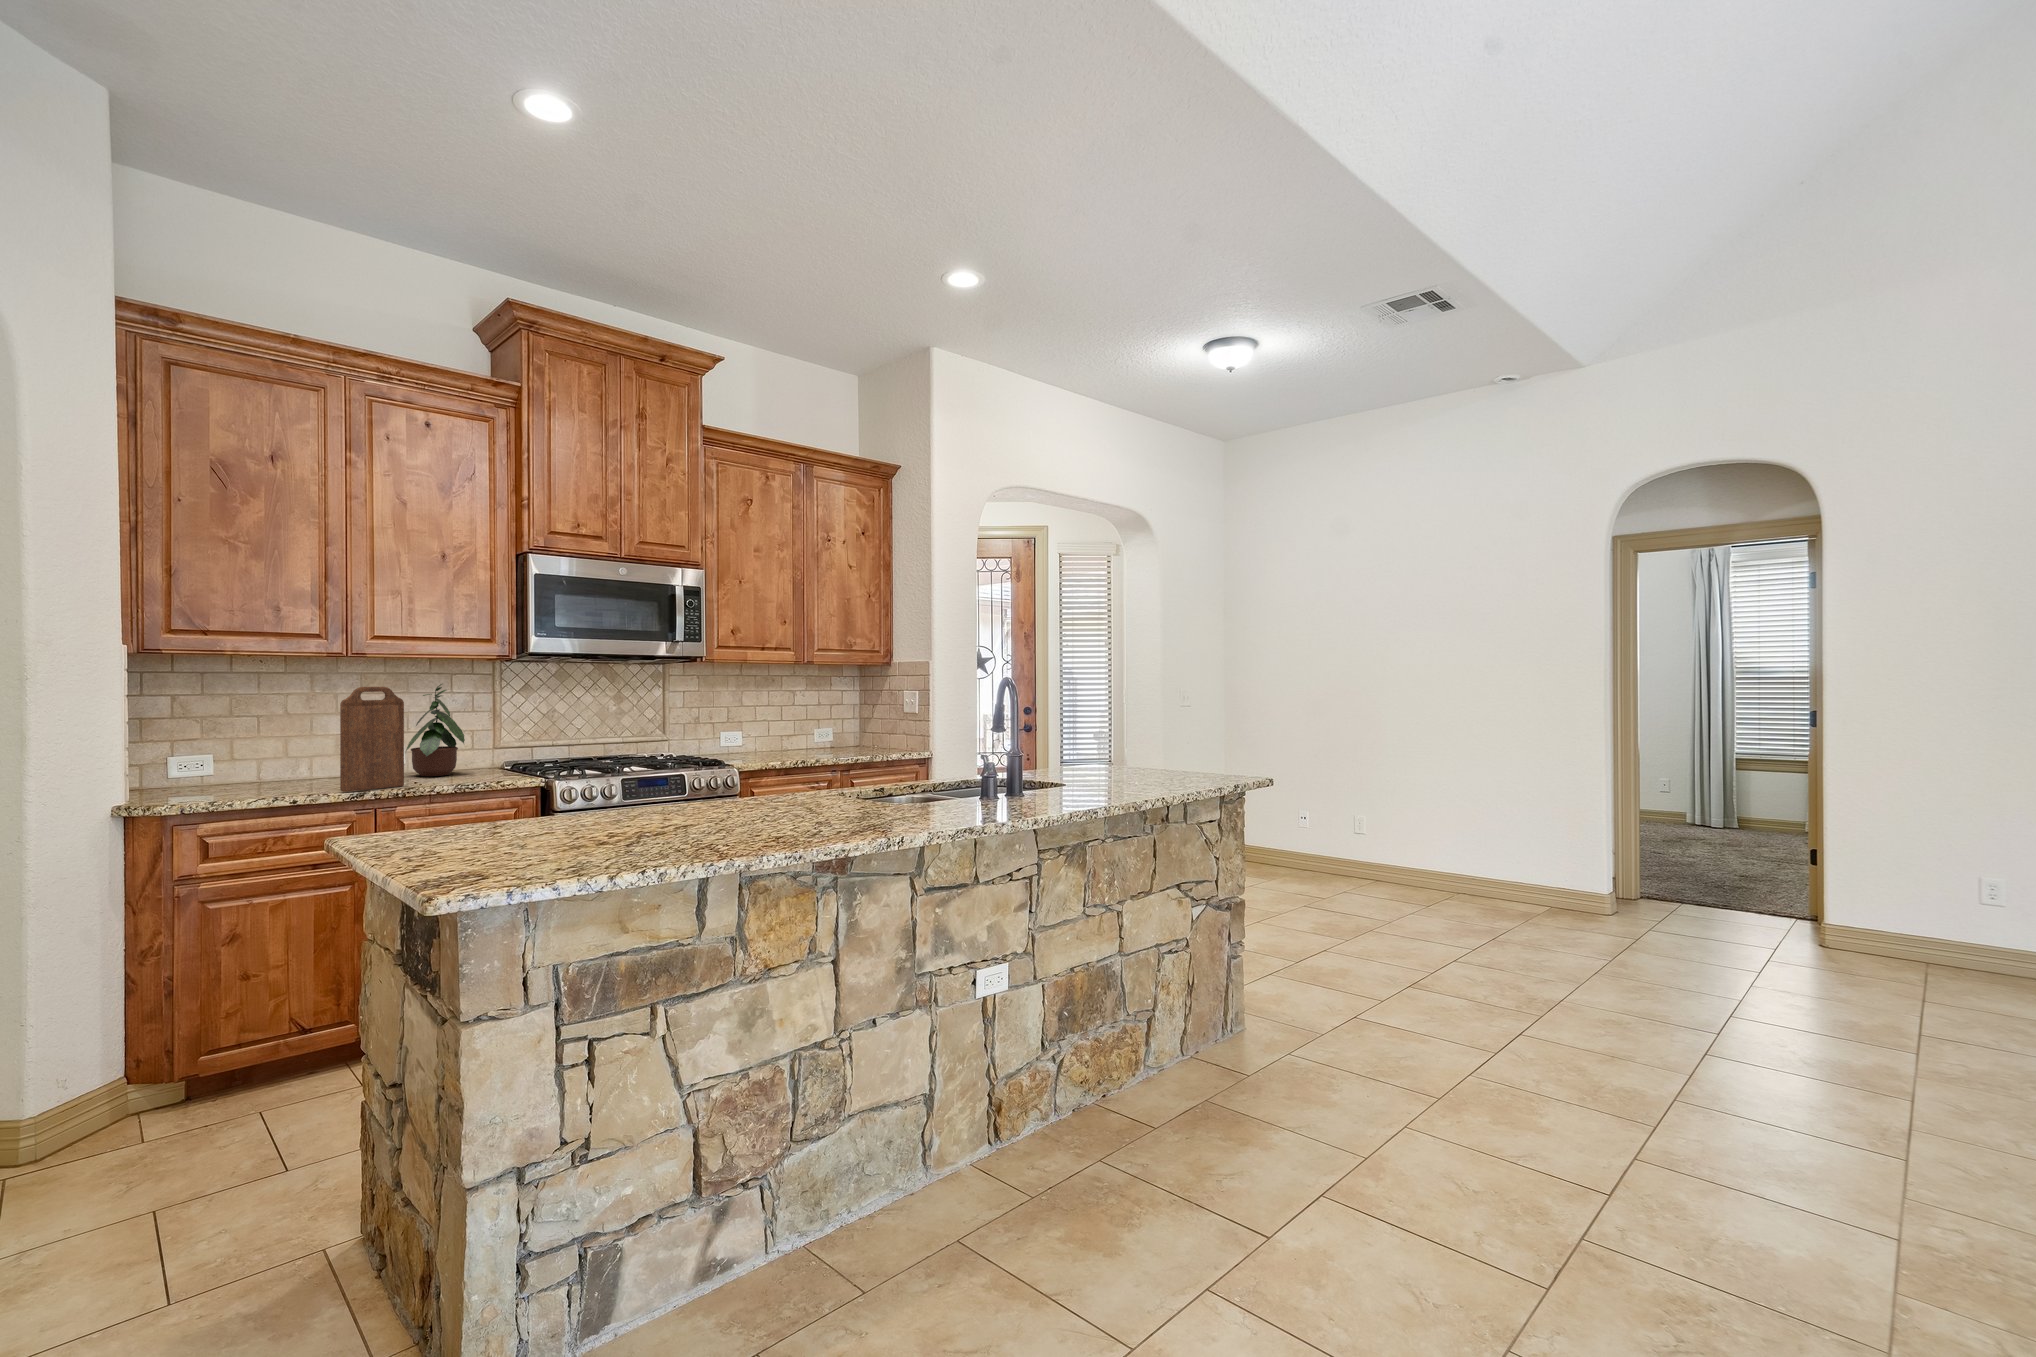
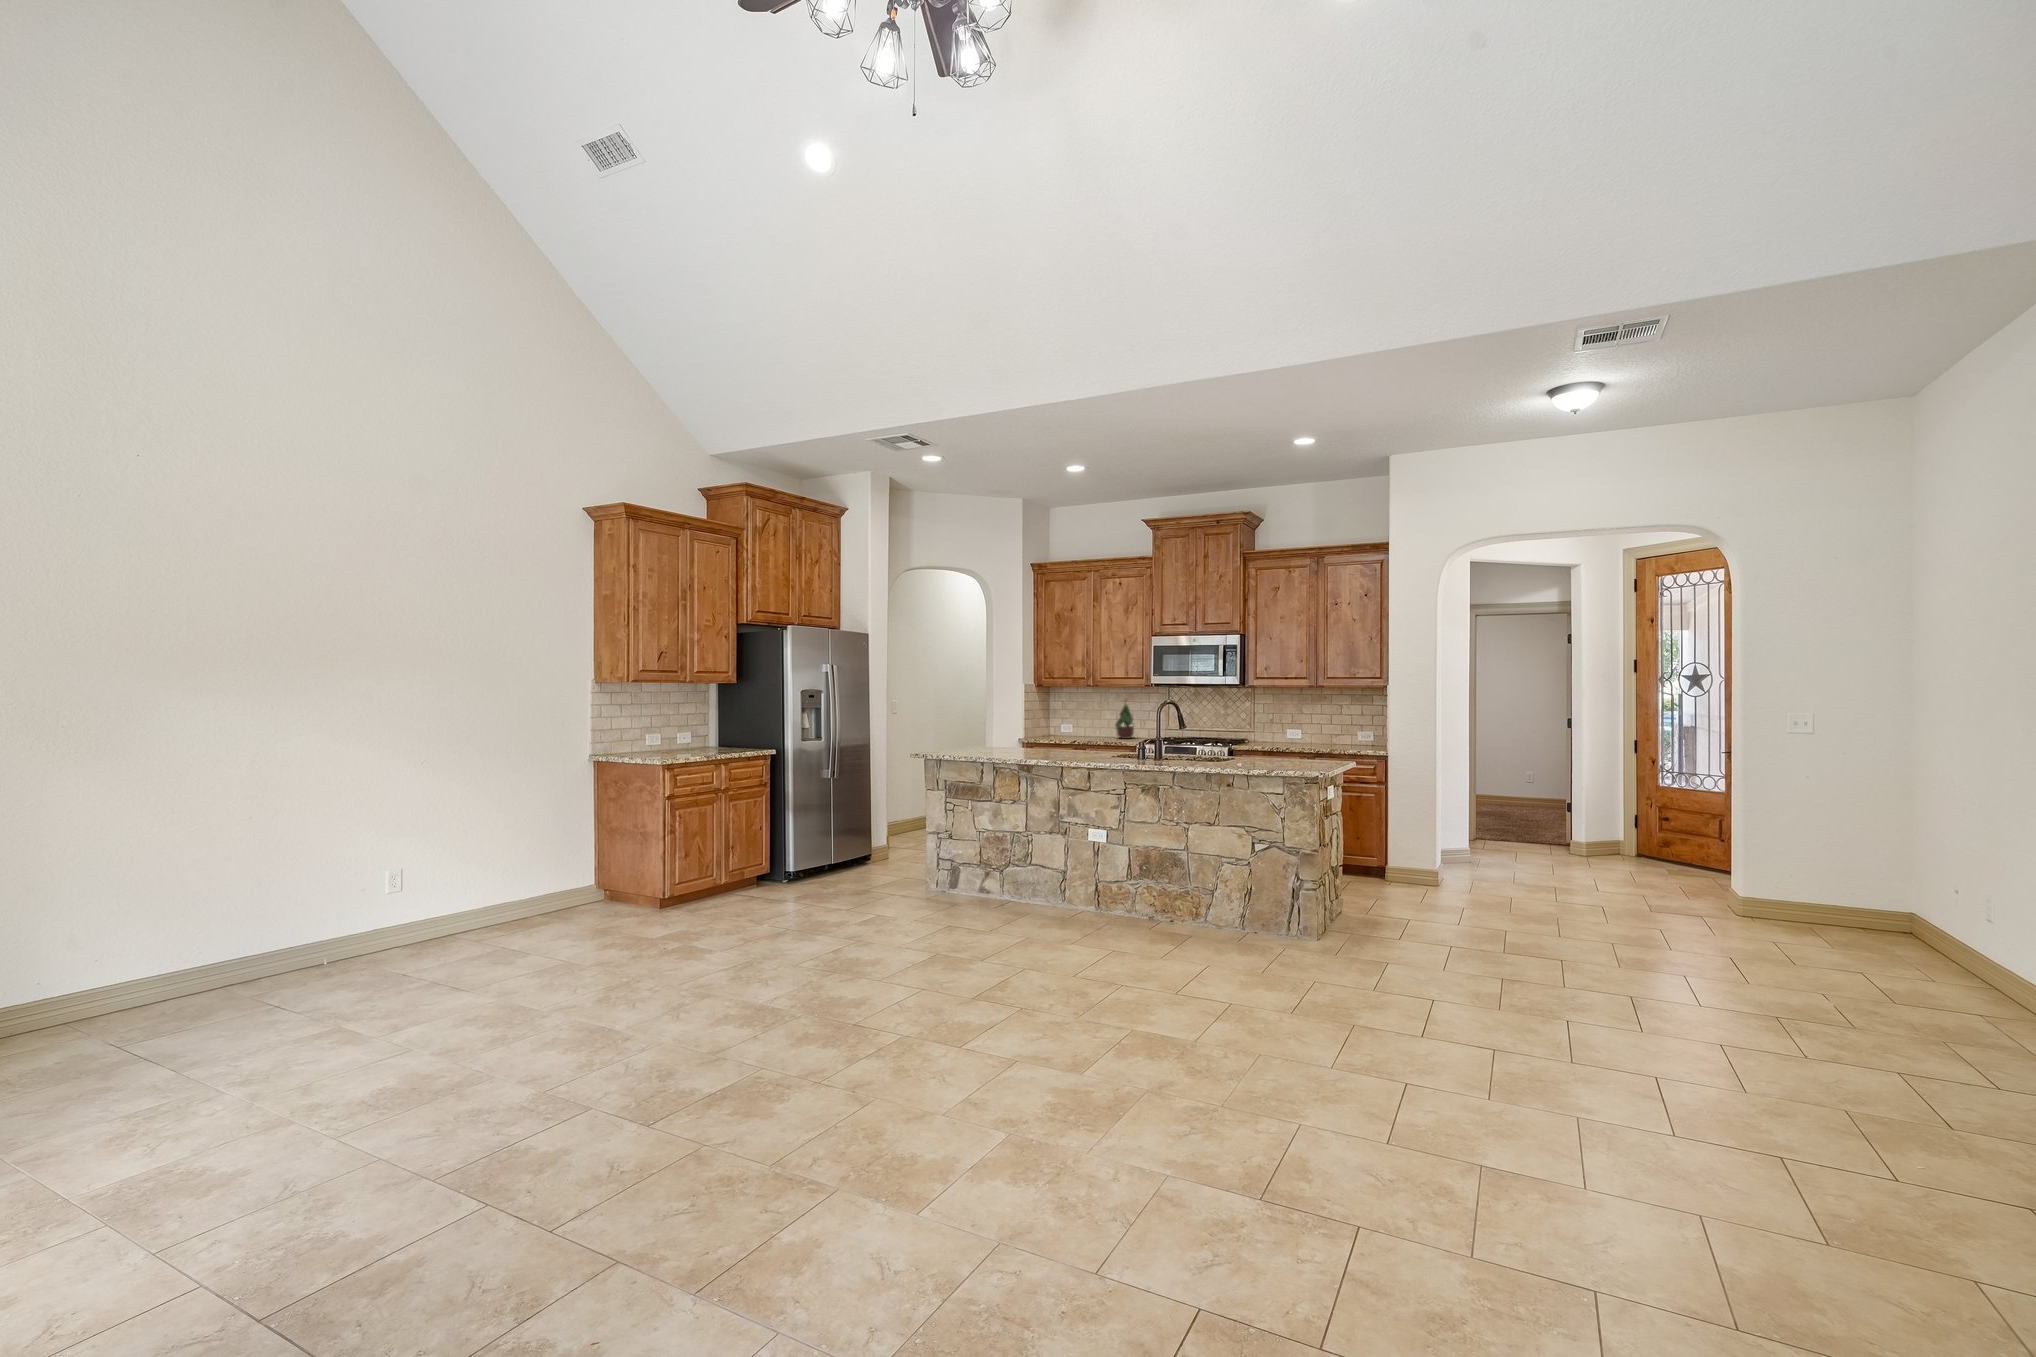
cutting board: present [340,687,404,792] -> none [1074,700,1097,741]

